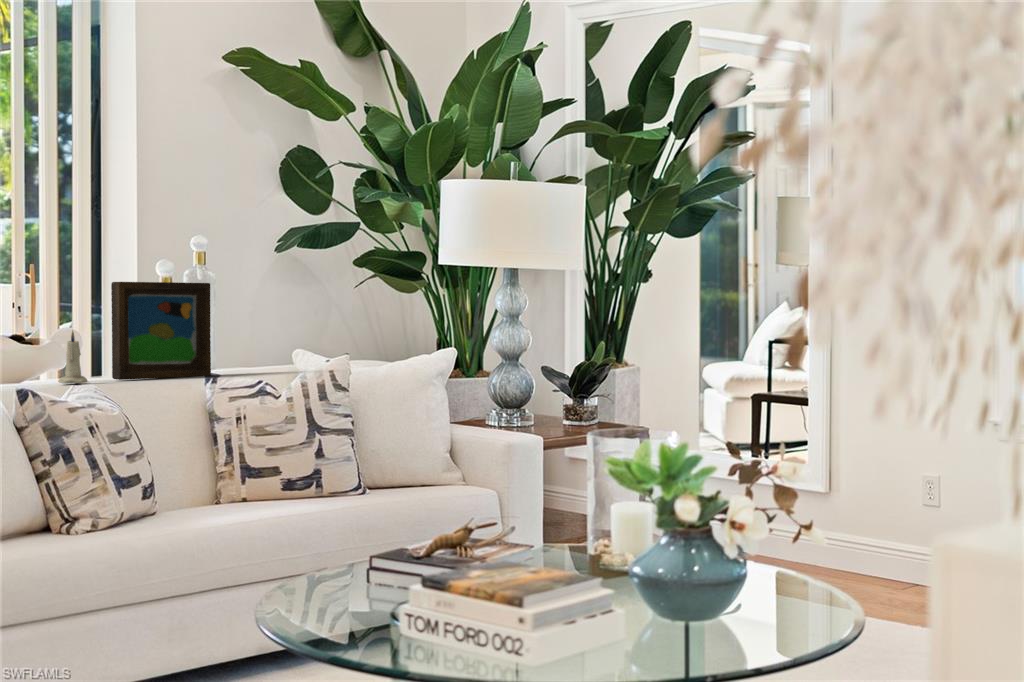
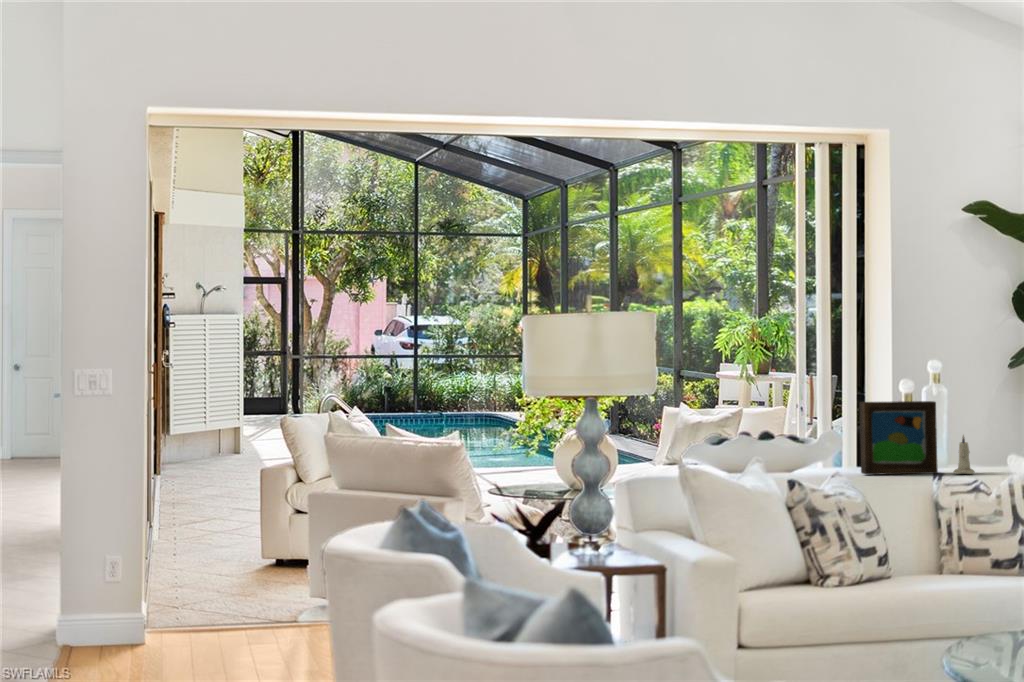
candle: present [58,331,87,384] -> present [953,435,975,474]

